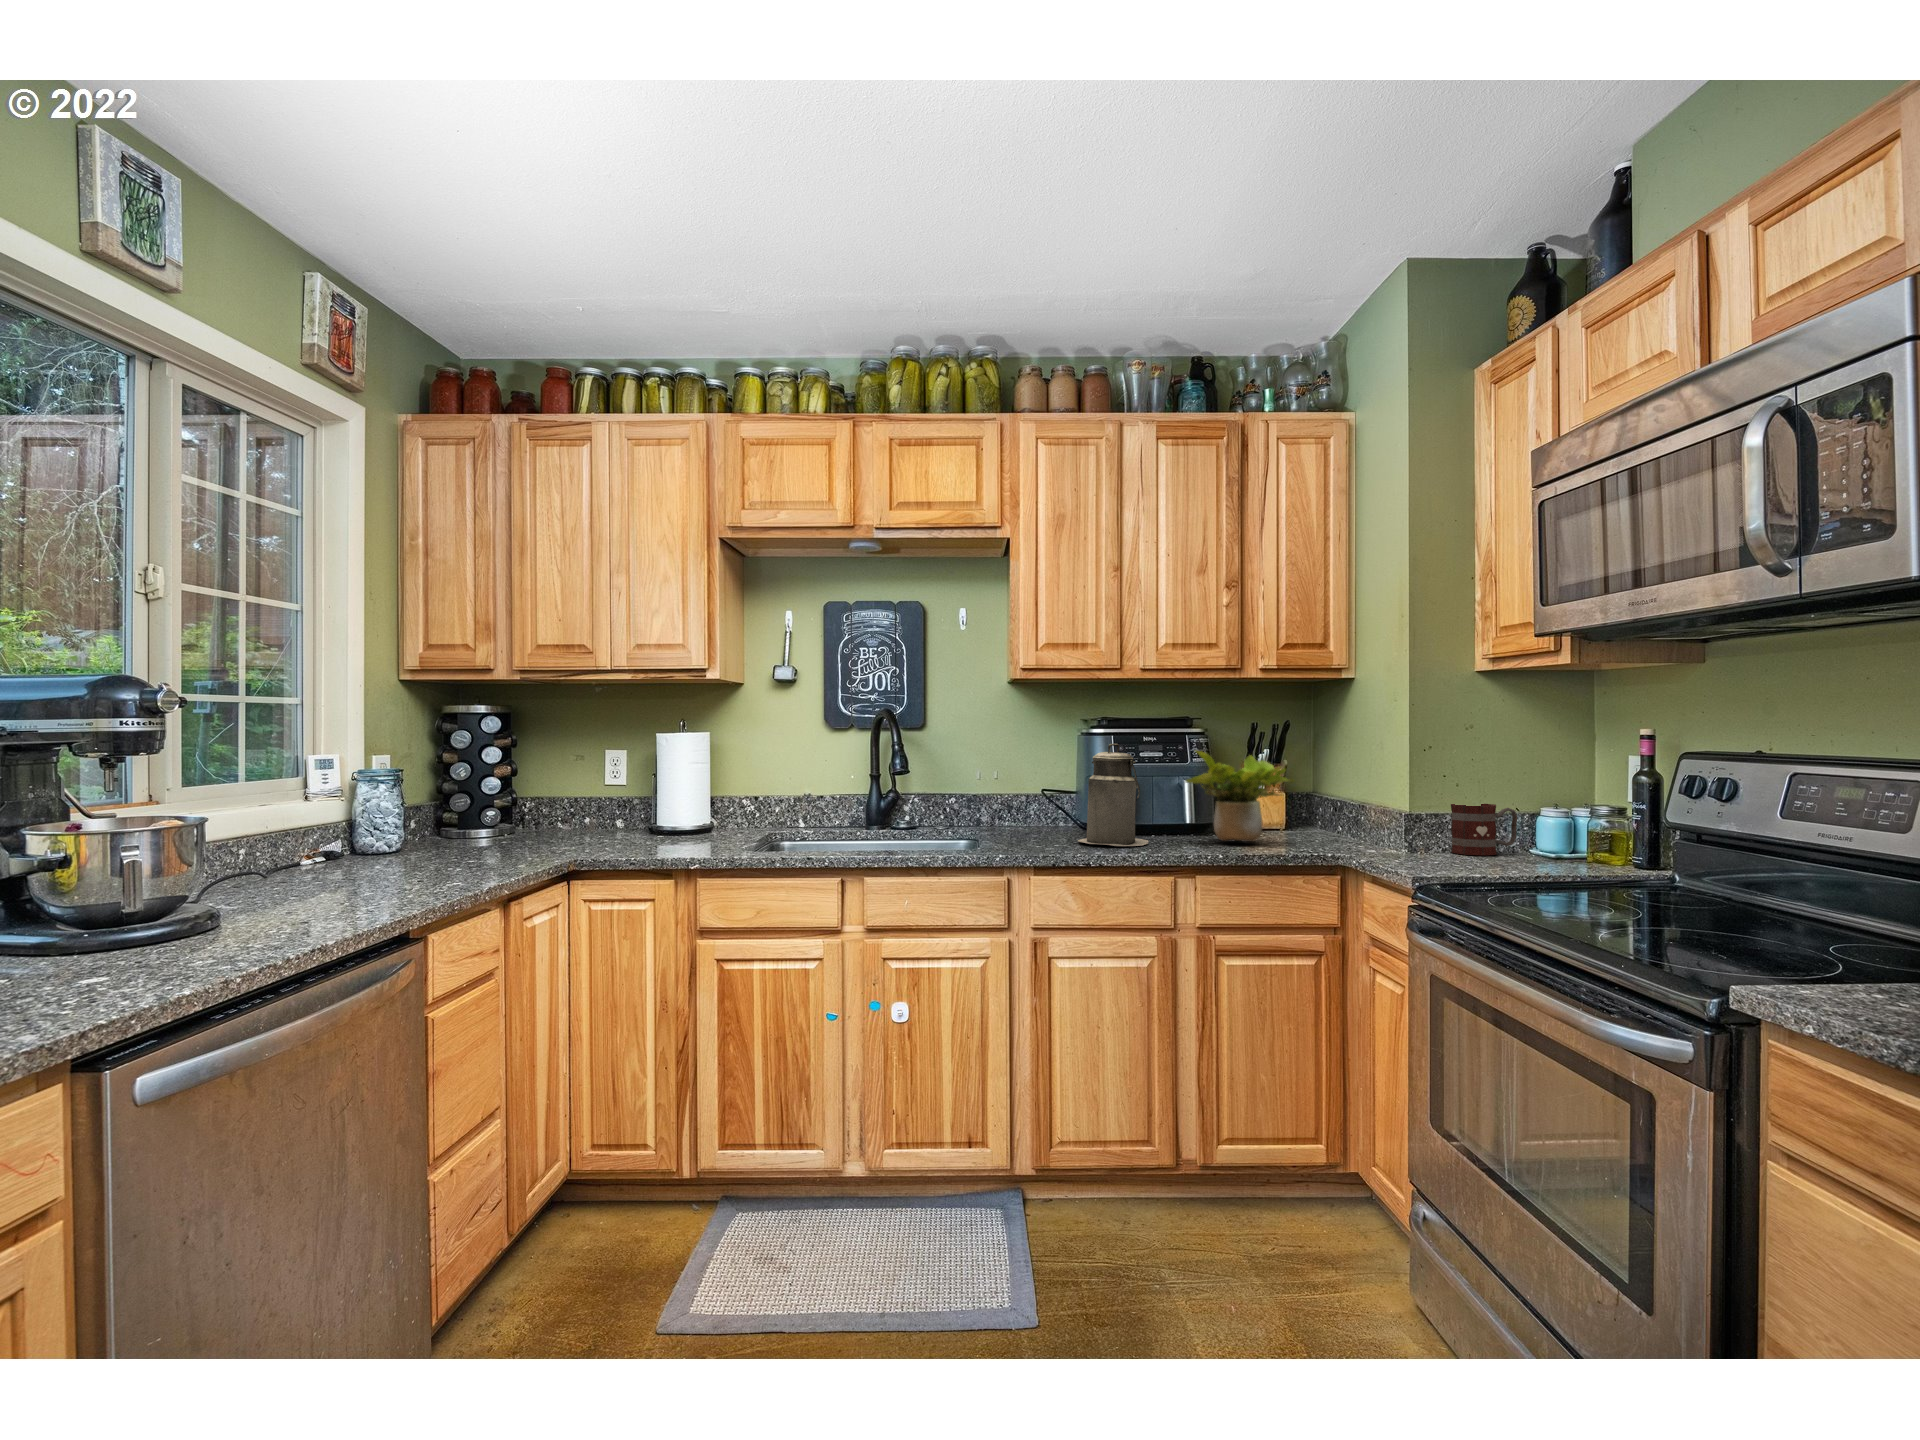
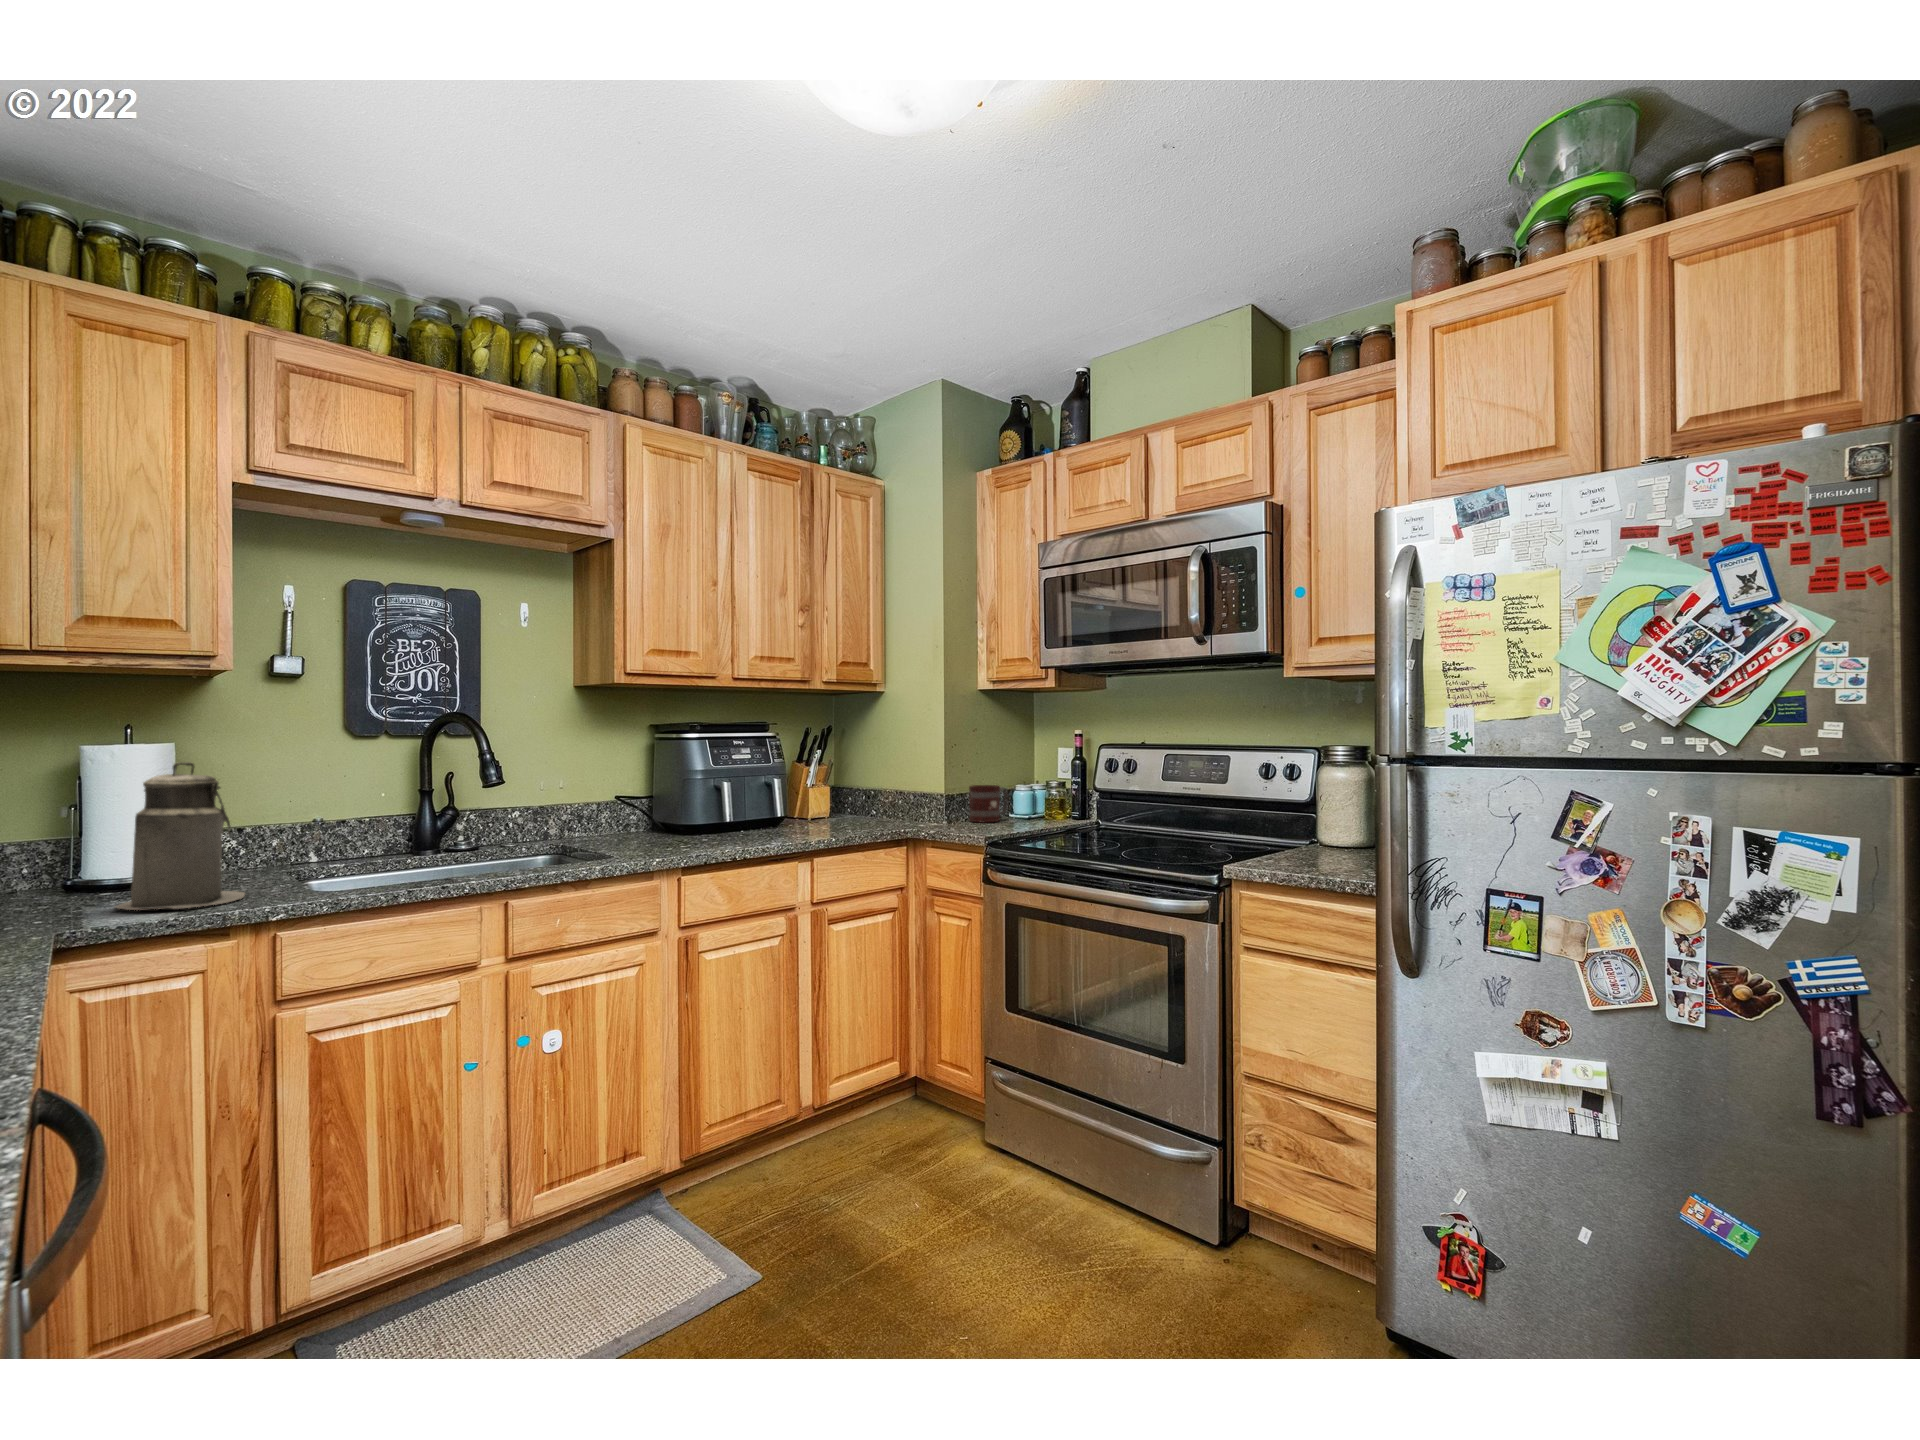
canister: present [1078,744,1148,846] -> present [115,762,245,910]
potted plant: present [1185,751,1294,842] -> none [779,751,860,830]

